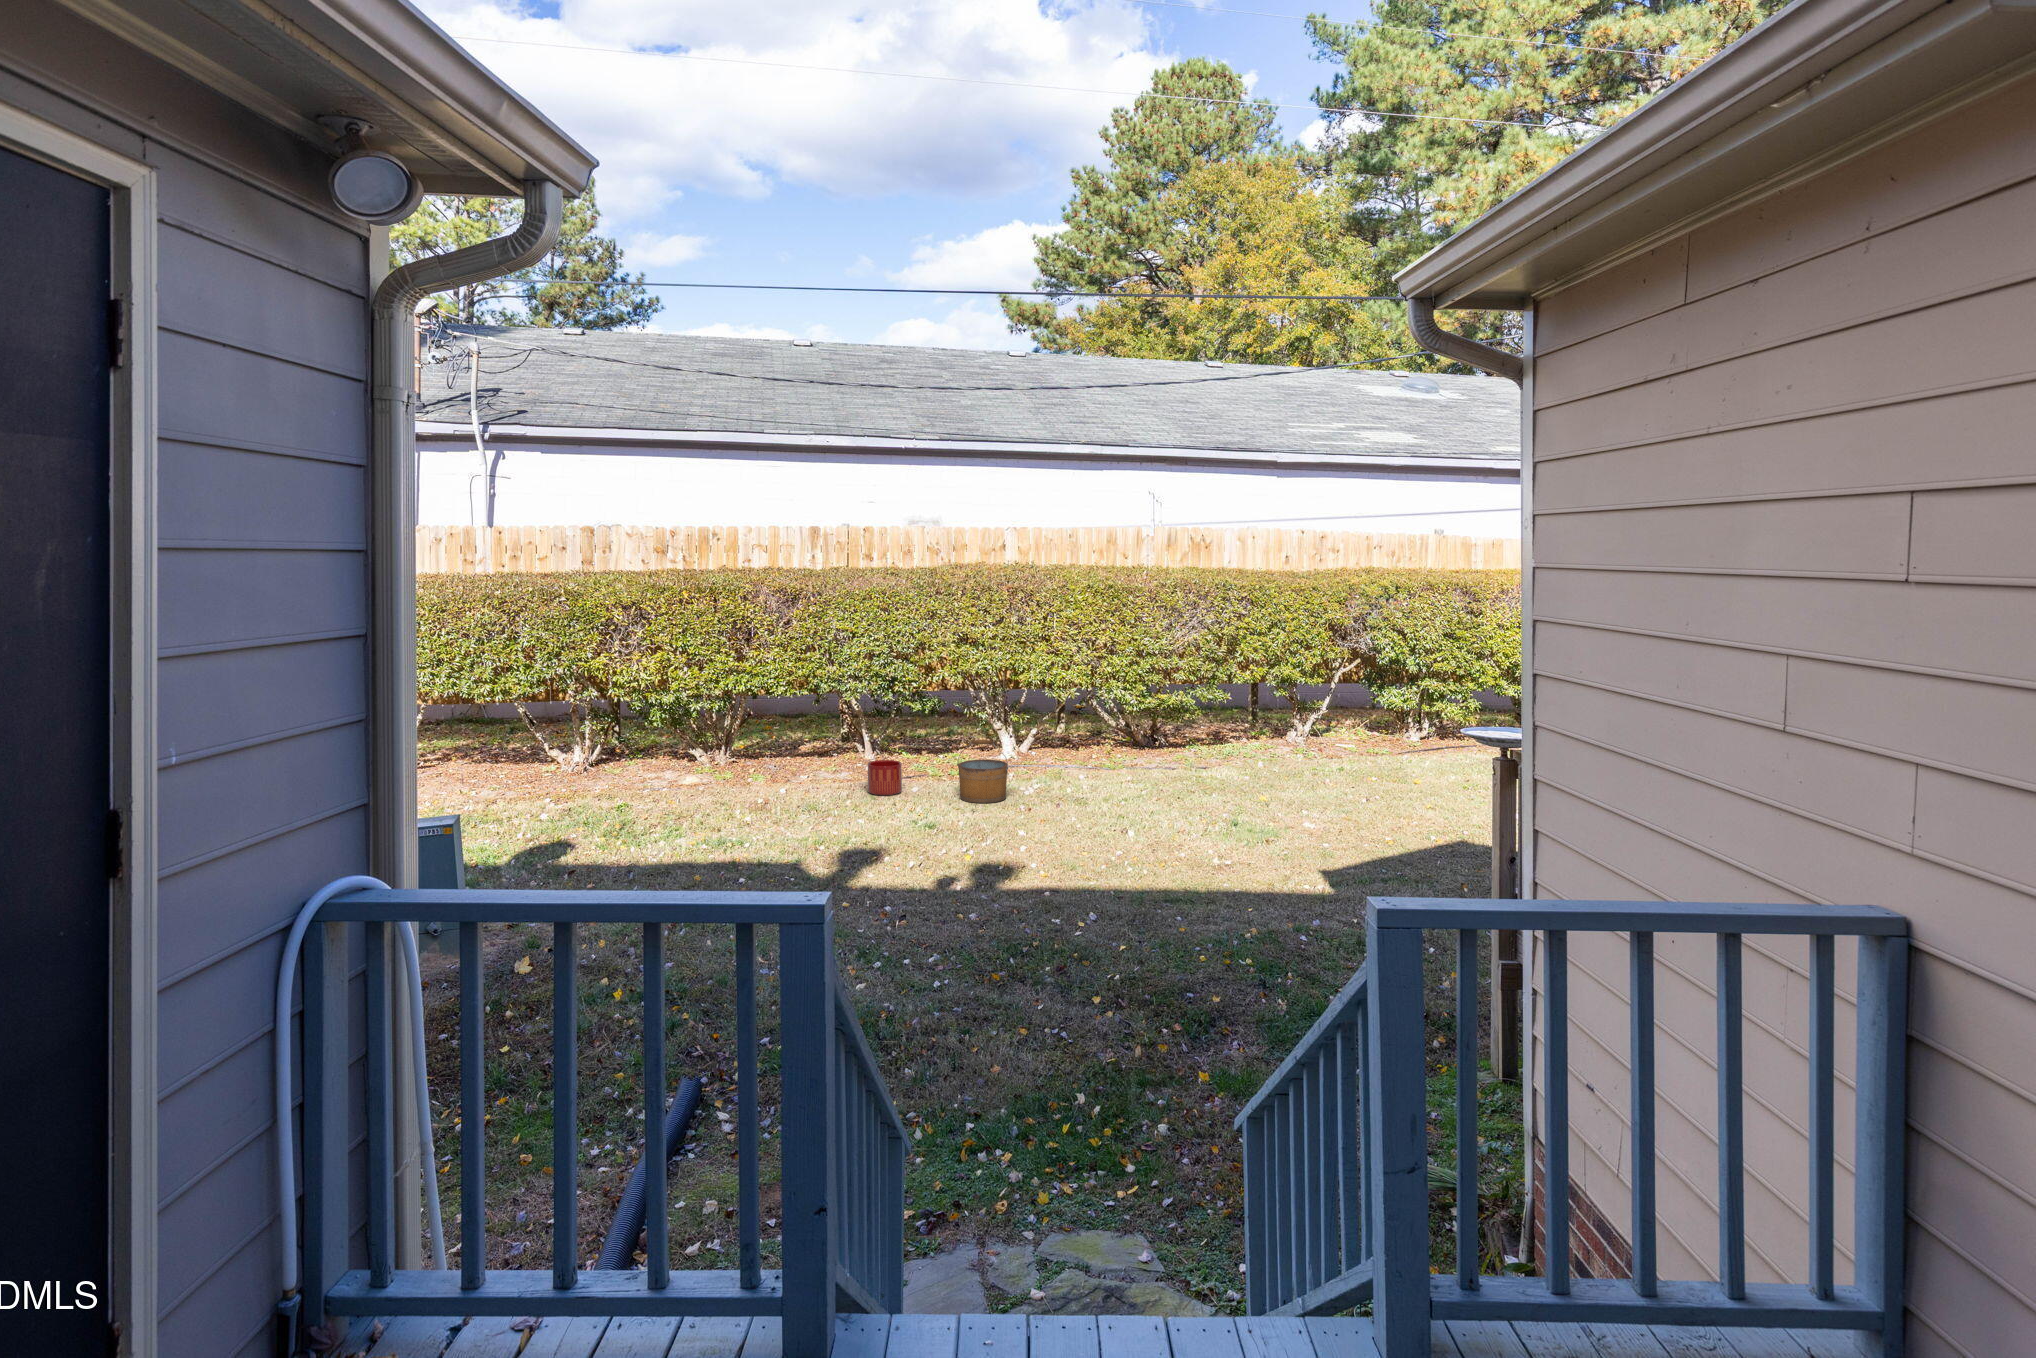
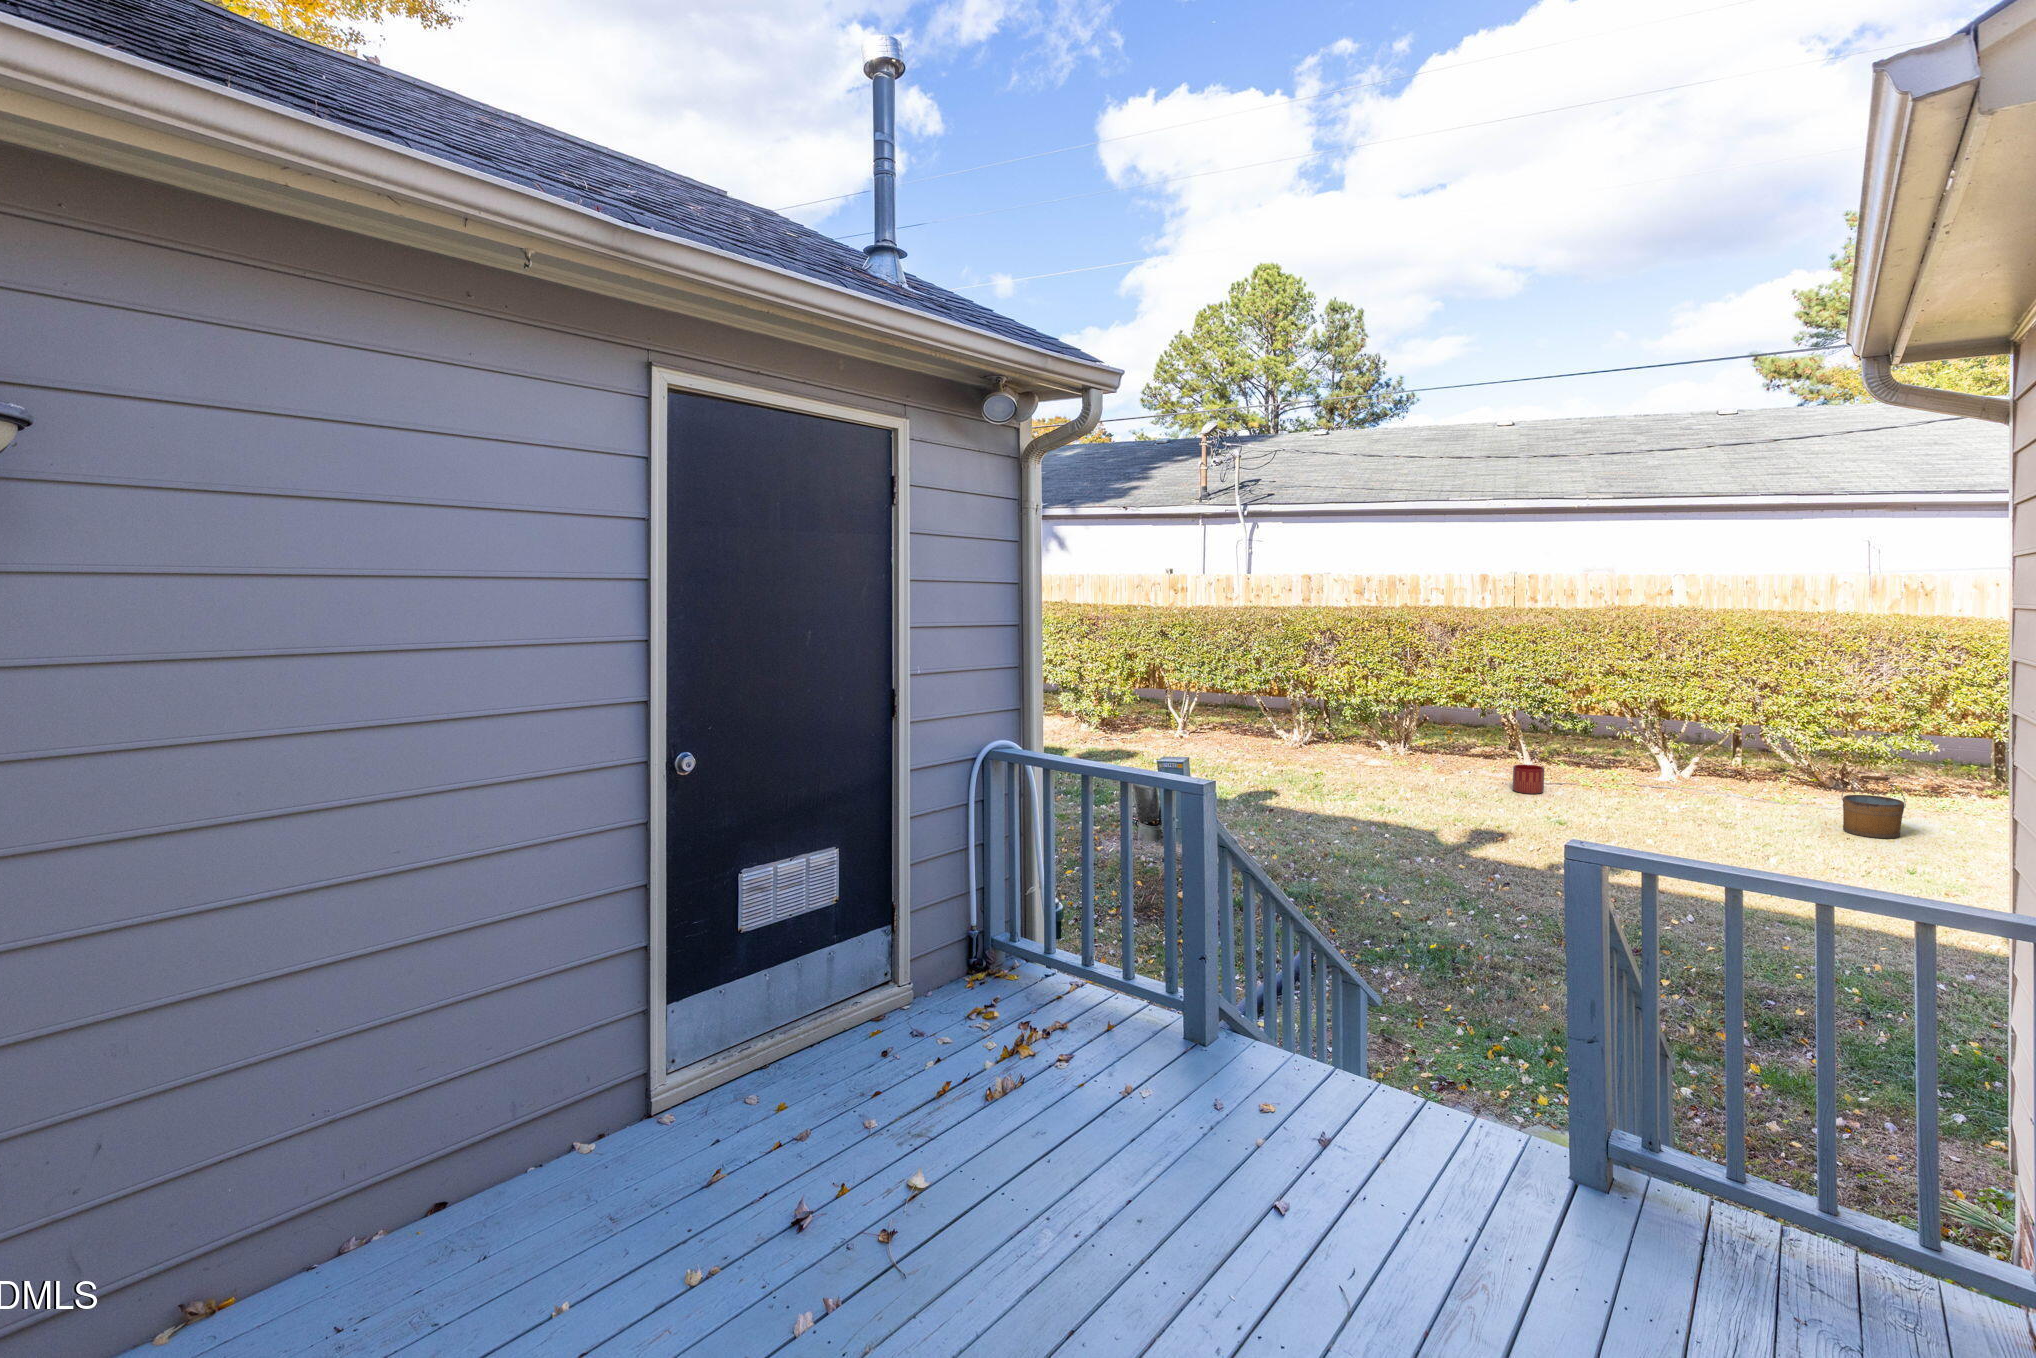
bucket: present [958,740,1008,803] -> present [1842,776,1906,838]

